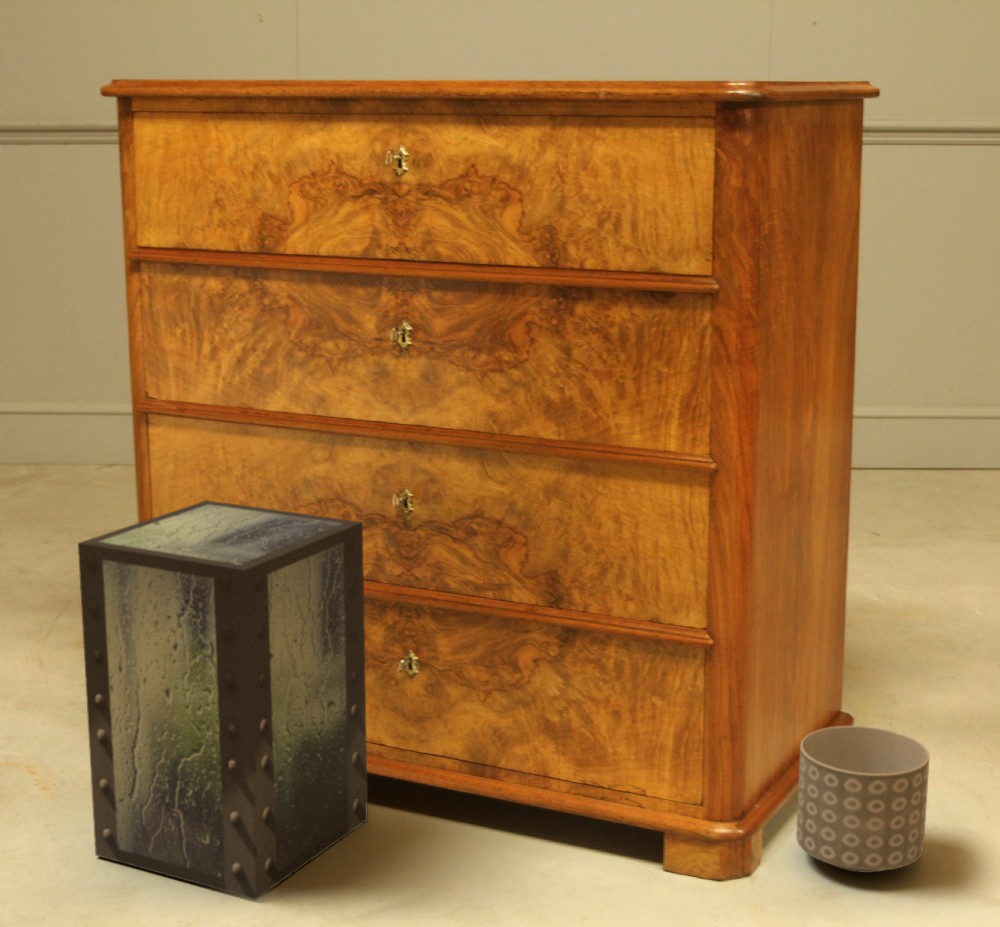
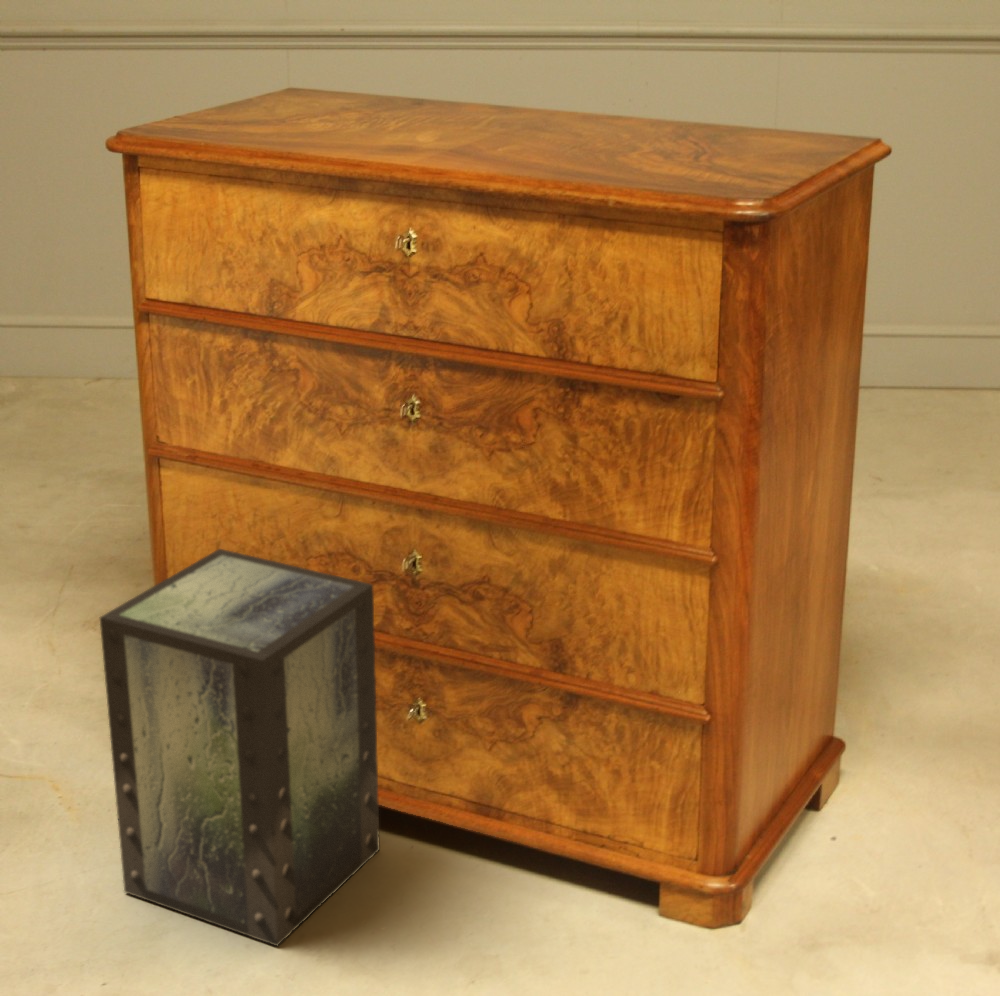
planter: present [796,726,929,873] -> none [784,775,912,921]

